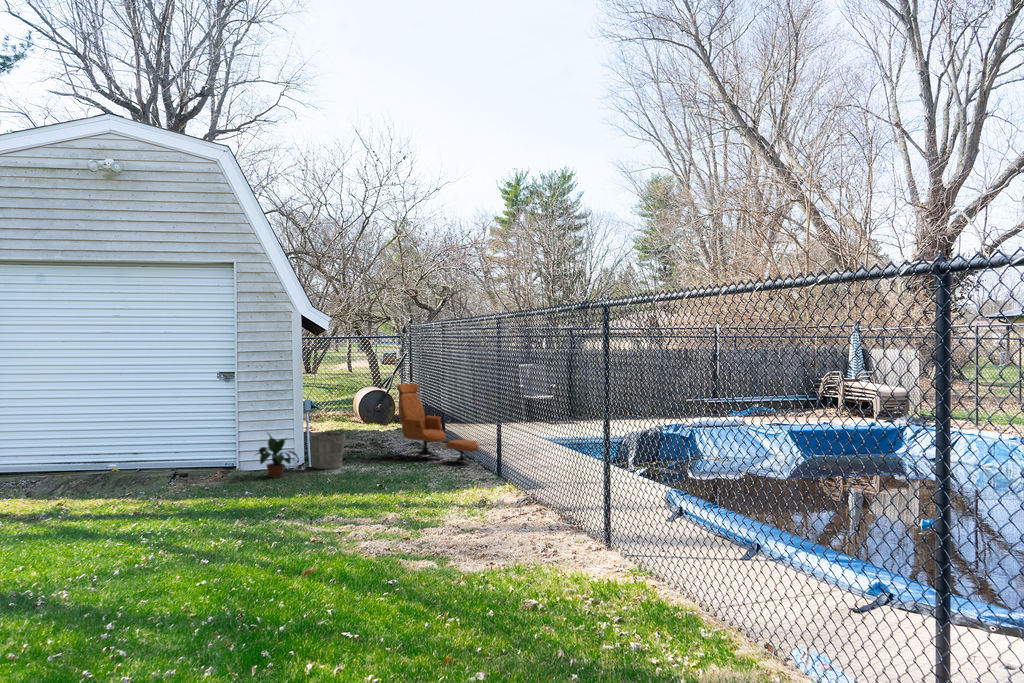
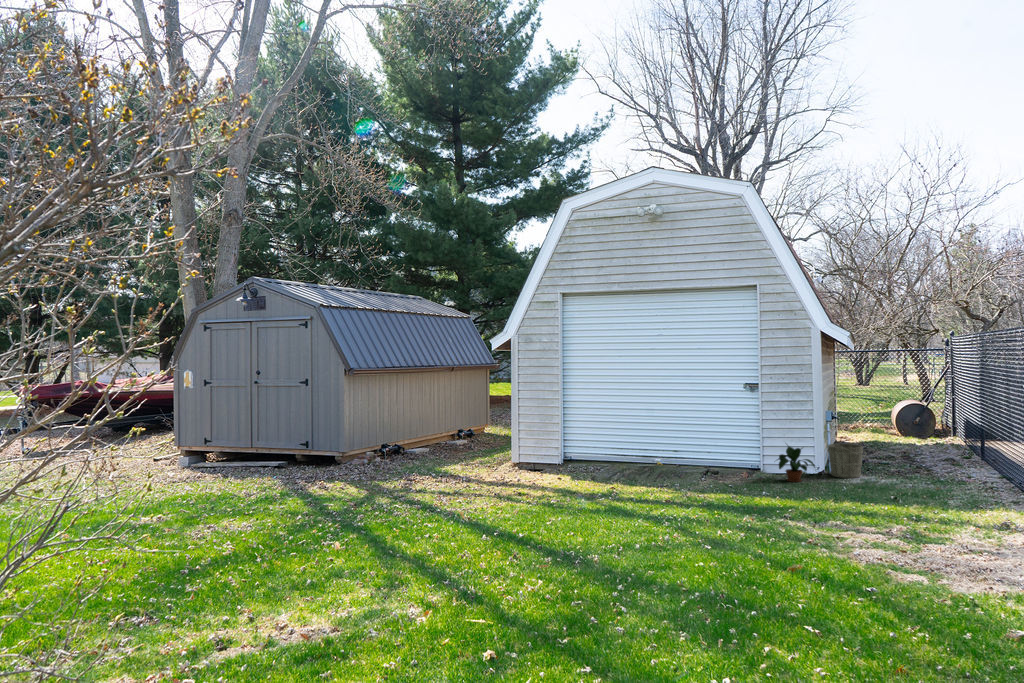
lounge chair: present [397,384,478,464] -> none [919,399,1017,484]

